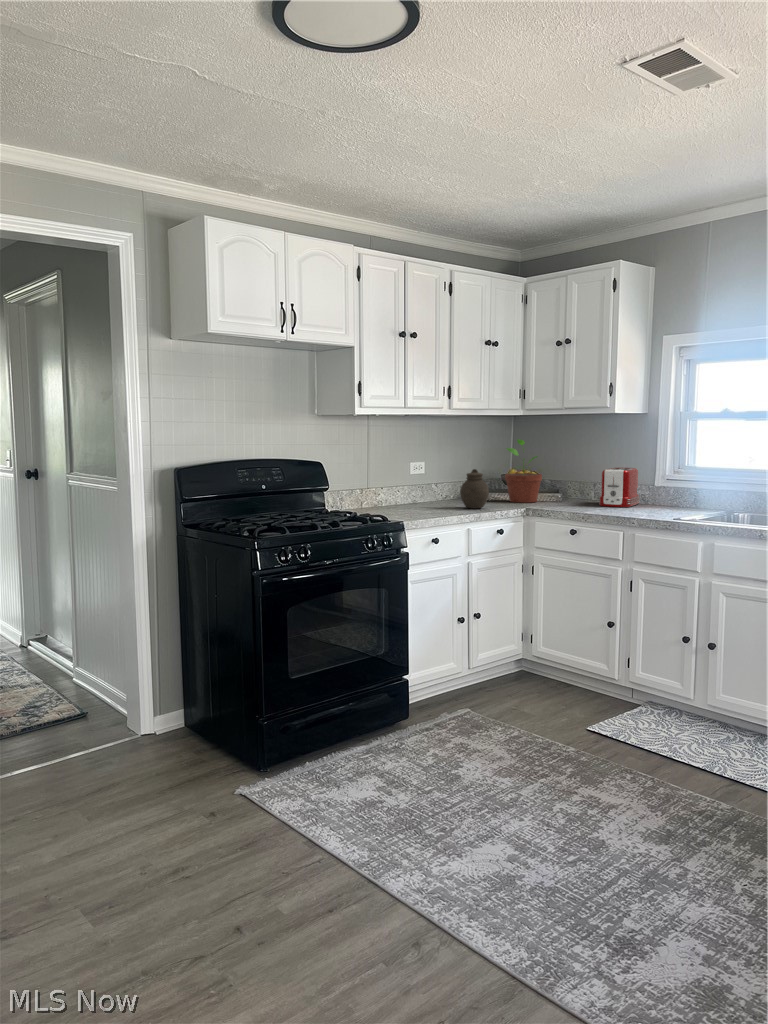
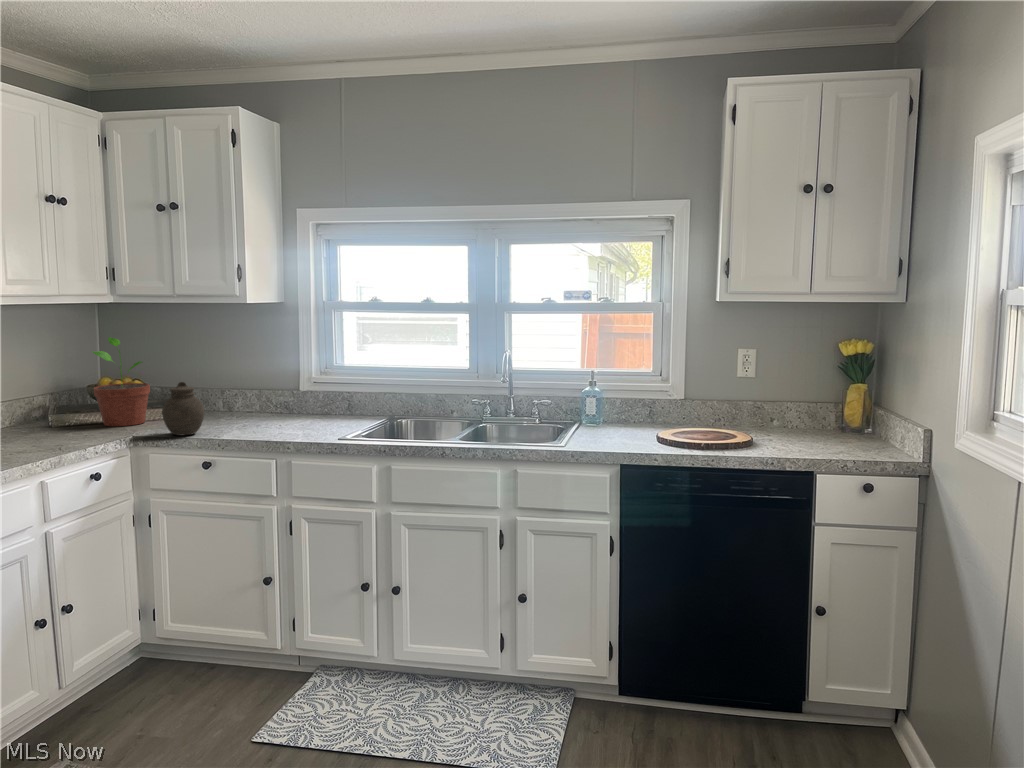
toaster: present [599,468,640,507] -> none [232,369,282,422]
jar: present [460,469,489,509] -> present [162,382,204,436]

